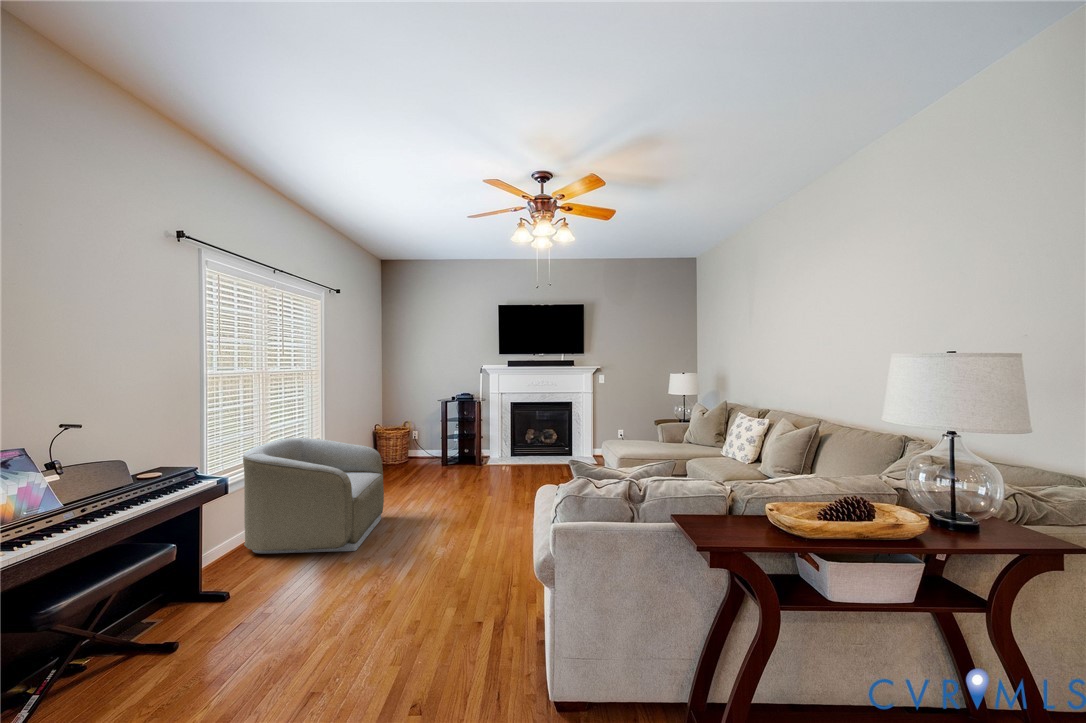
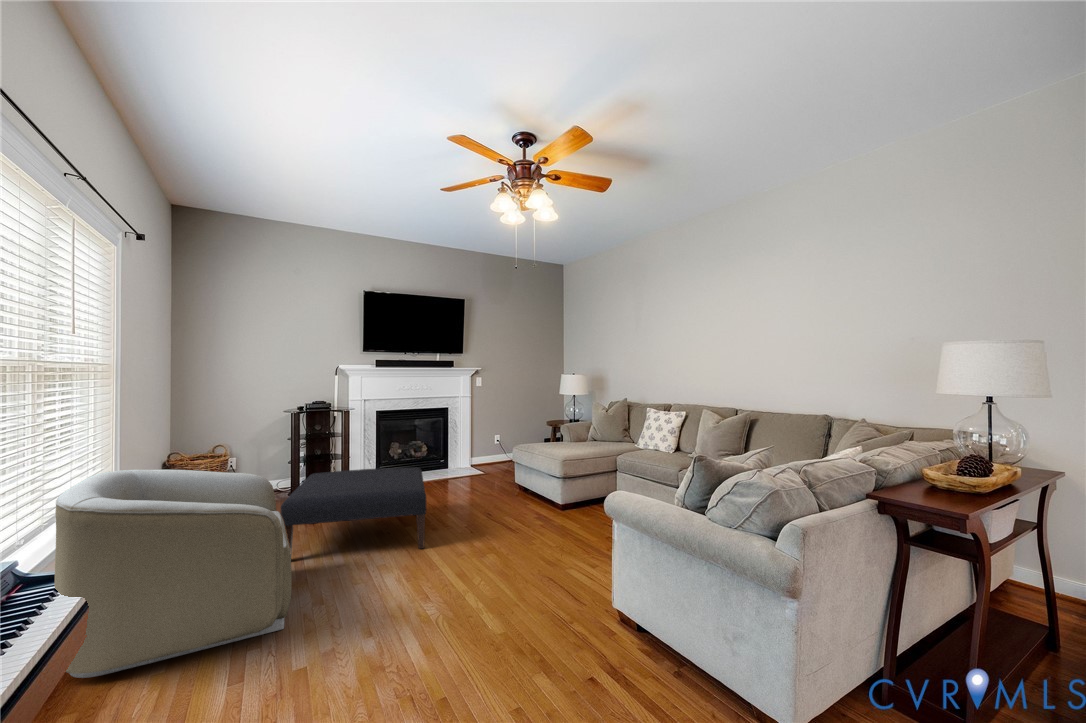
ottoman: none [393,450,515,517] -> present [281,467,427,553]

